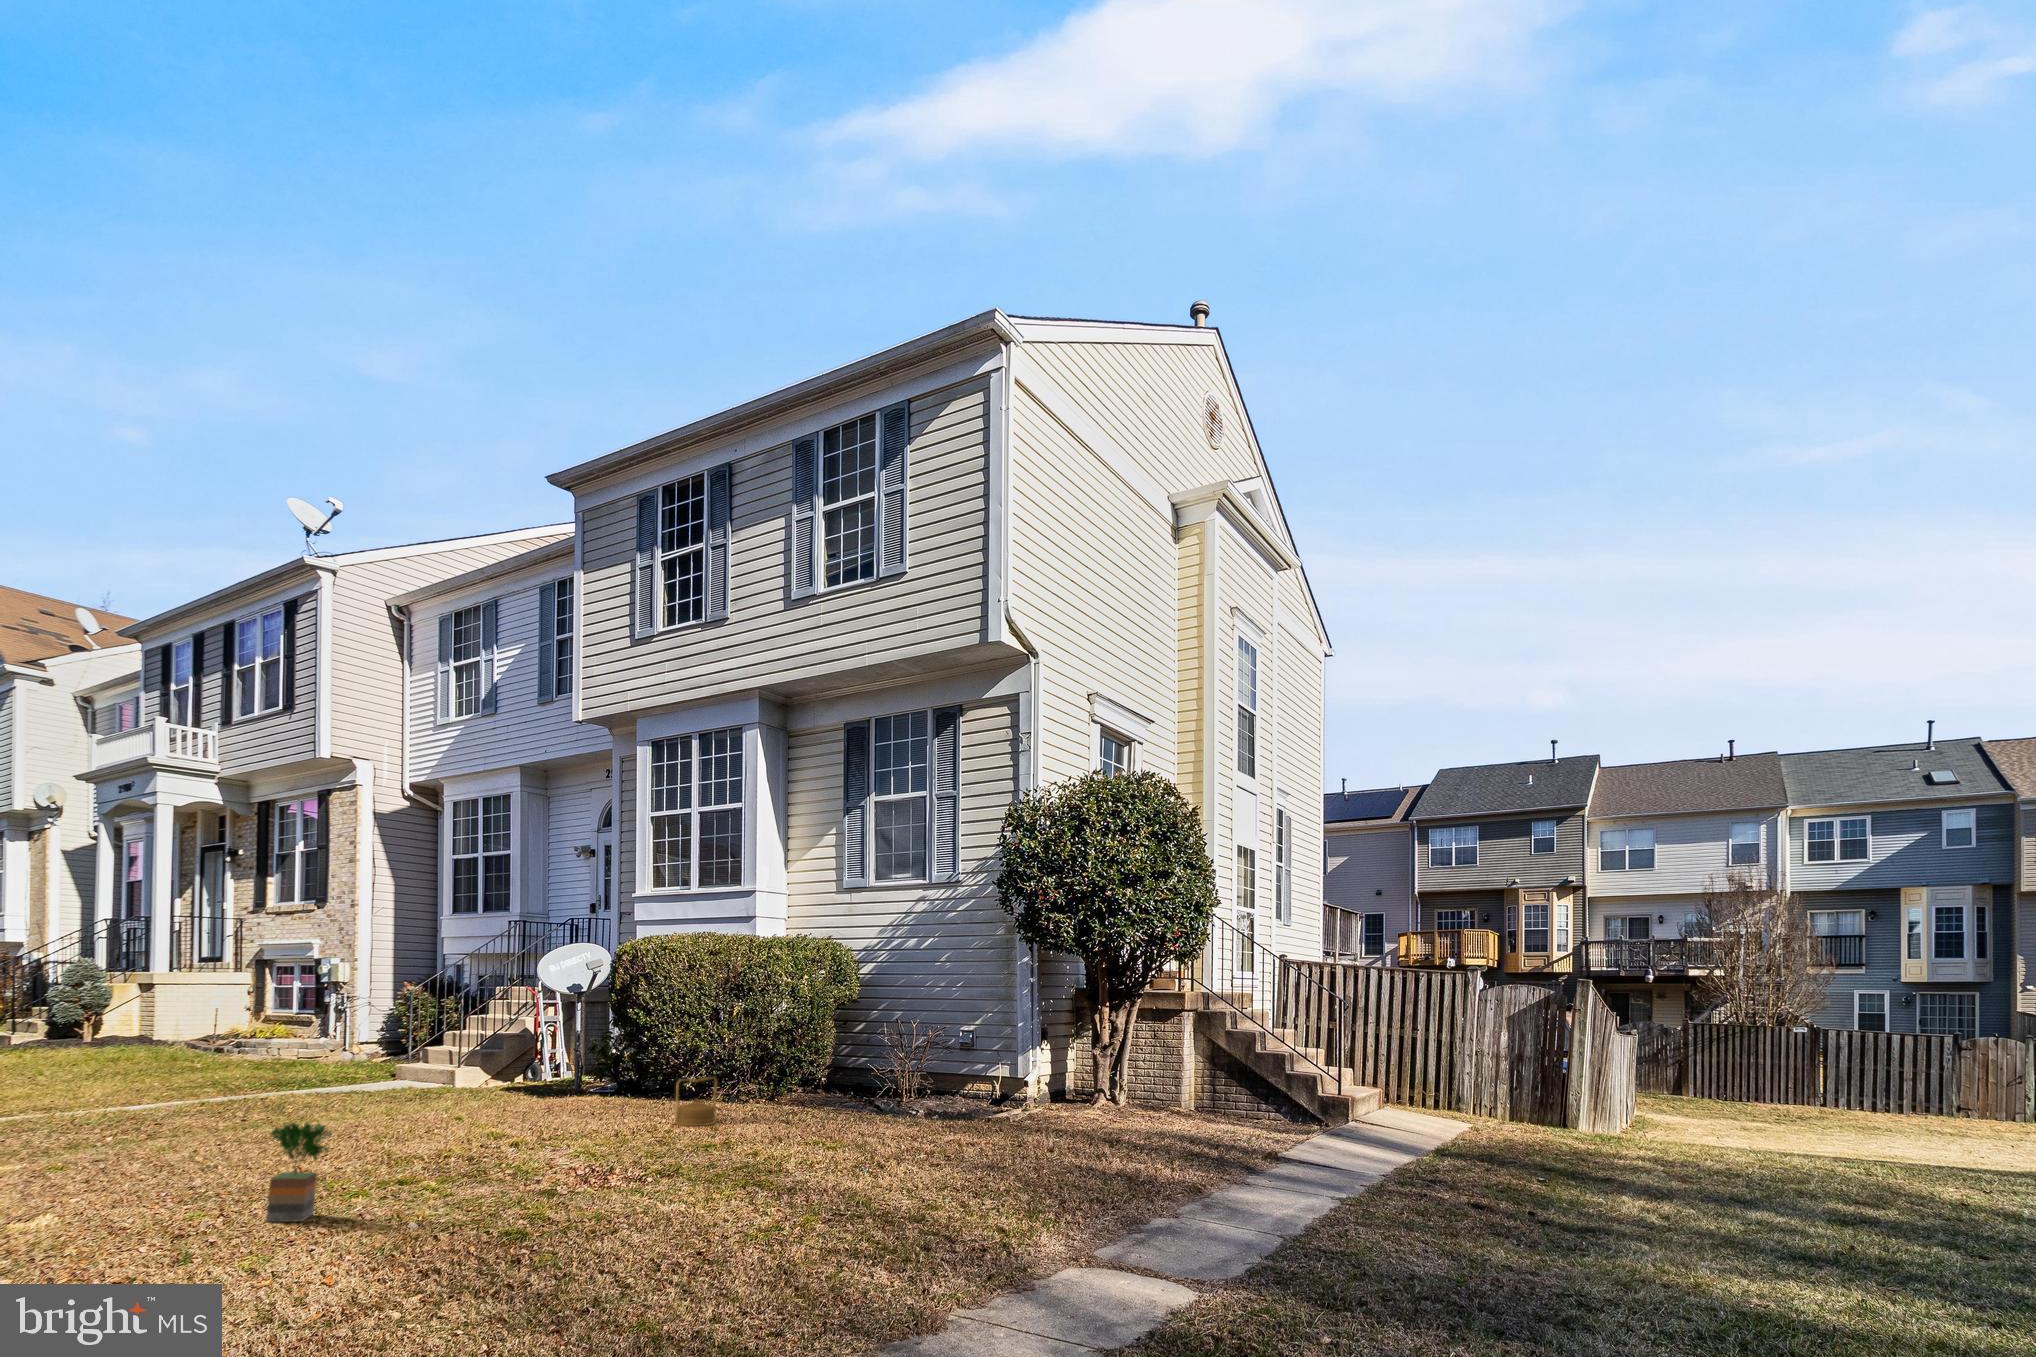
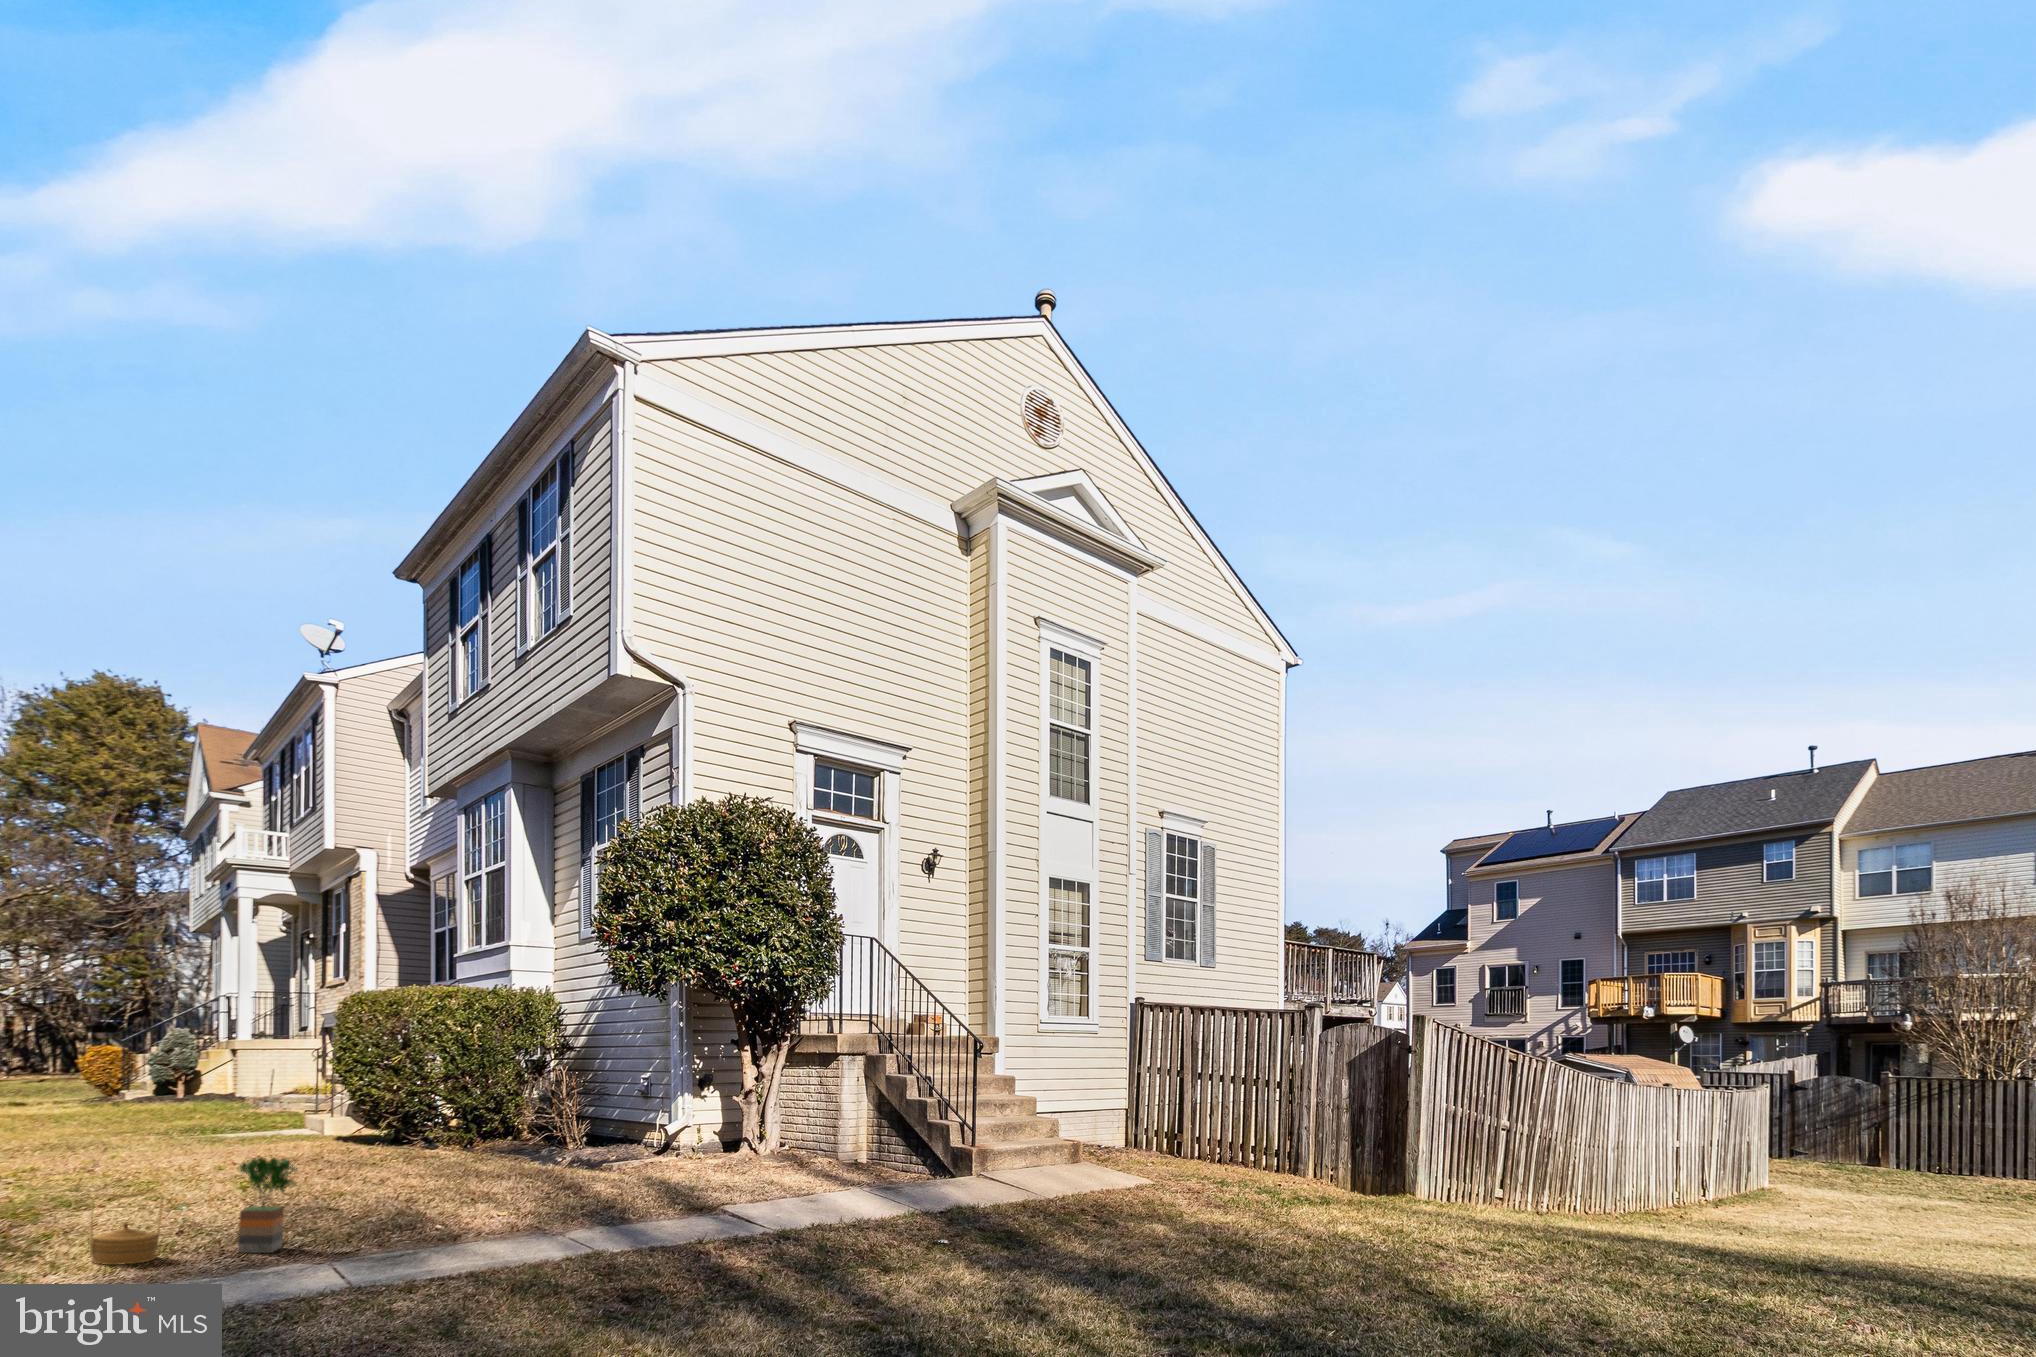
basket: present [675,1078,717,1126] -> present [90,1191,163,1265]

